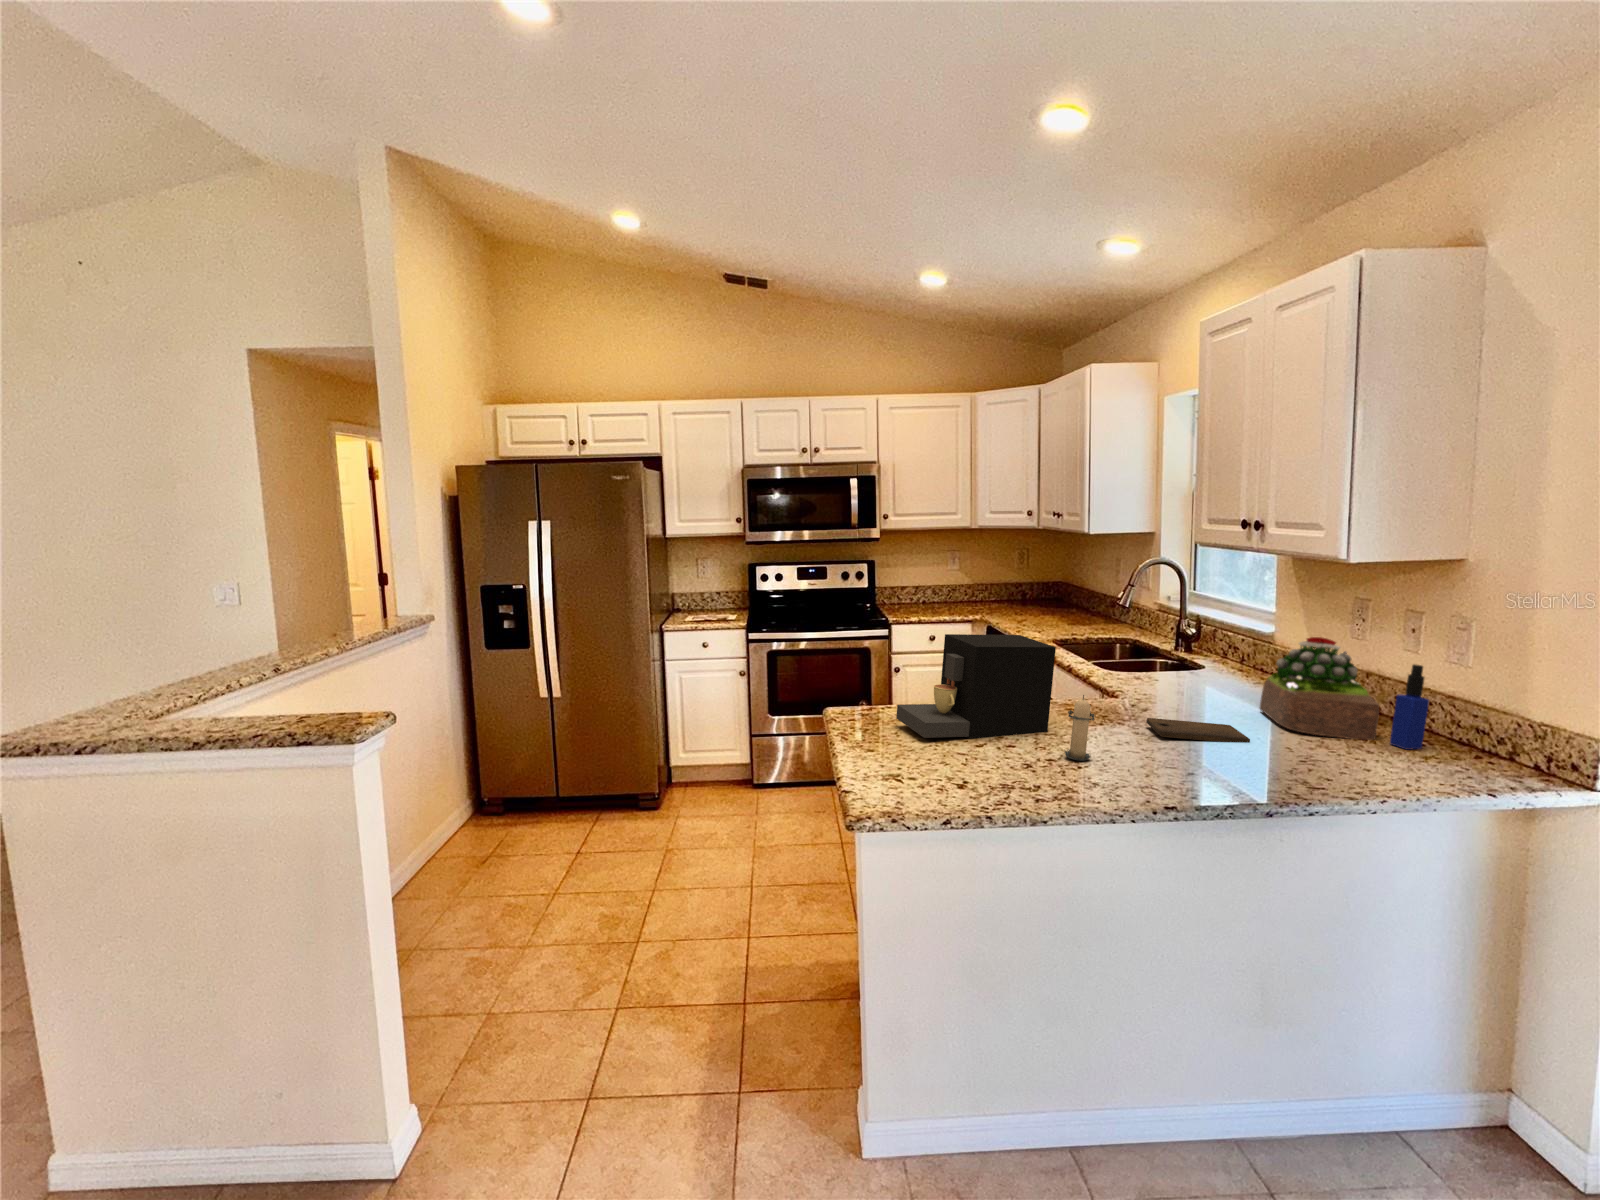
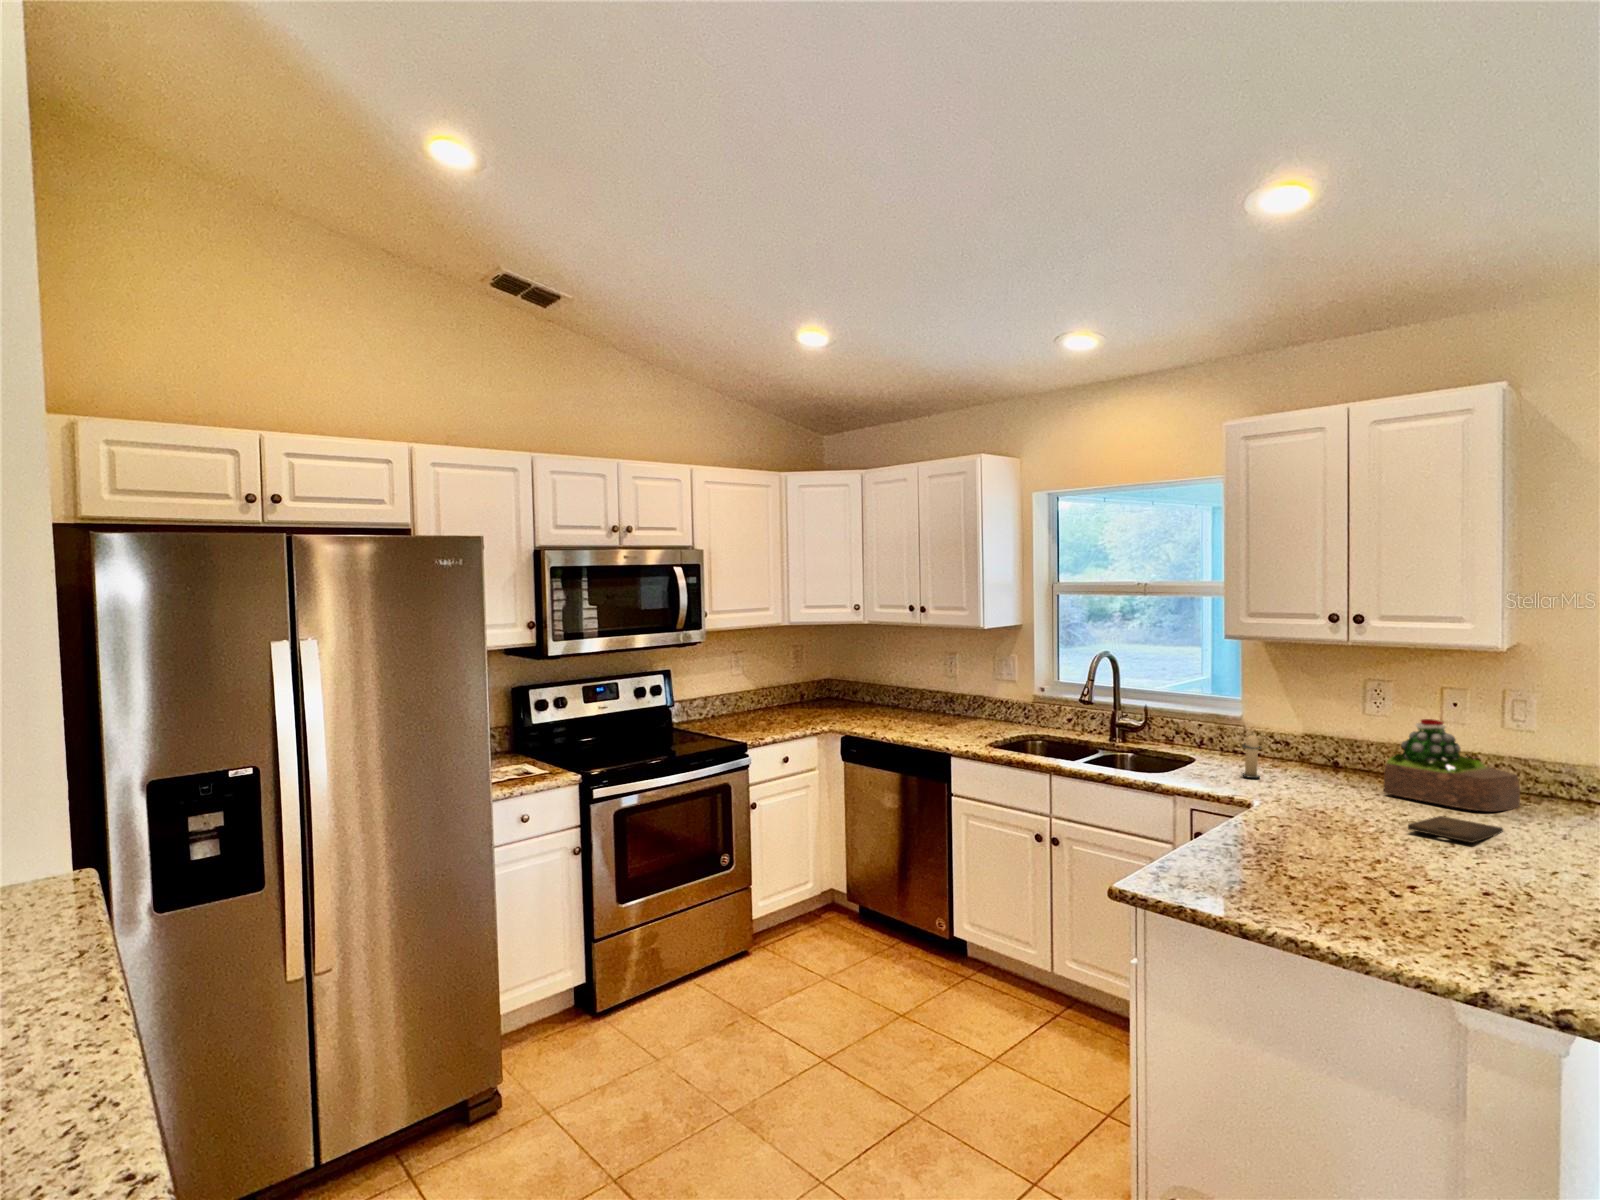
coffee maker: present [896,634,1056,739] -> none [1298,754,1408,909]
bottle: present [1390,664,1429,750] -> none [1540,736,1566,812]
candle: present [1065,695,1095,761] -> present [1242,735,1261,778]

